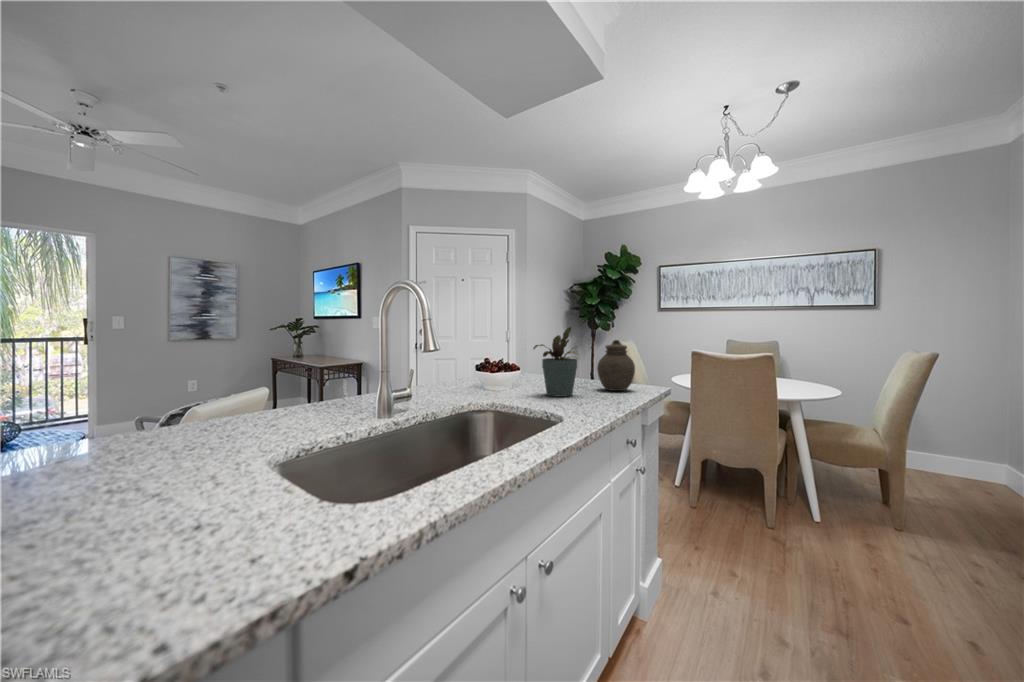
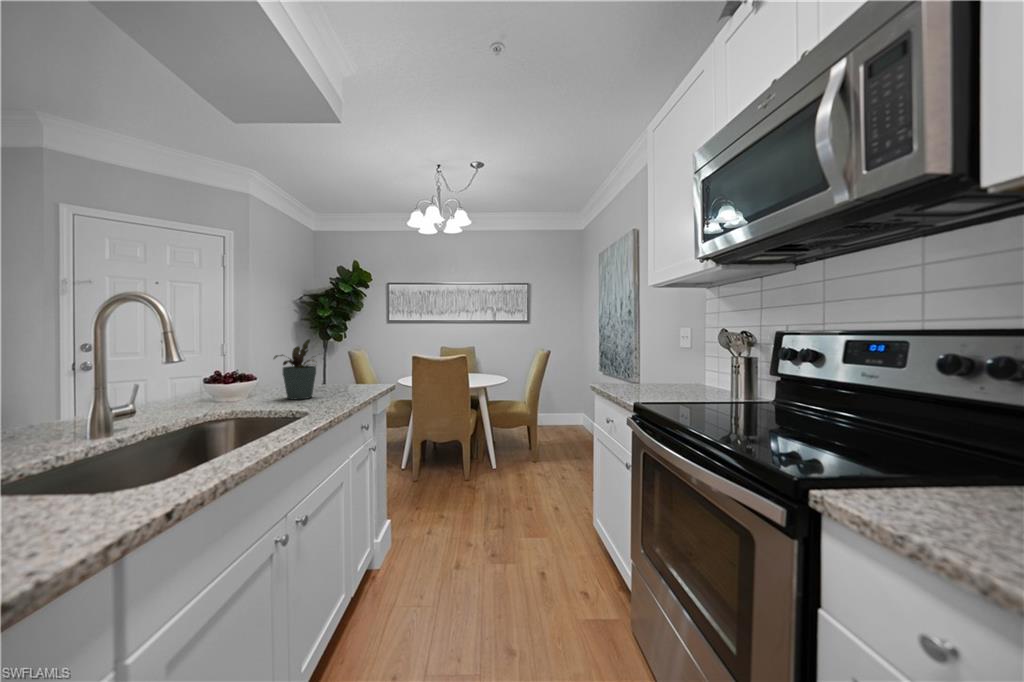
jar: present [597,340,635,391] -> none [334,349,366,391]

